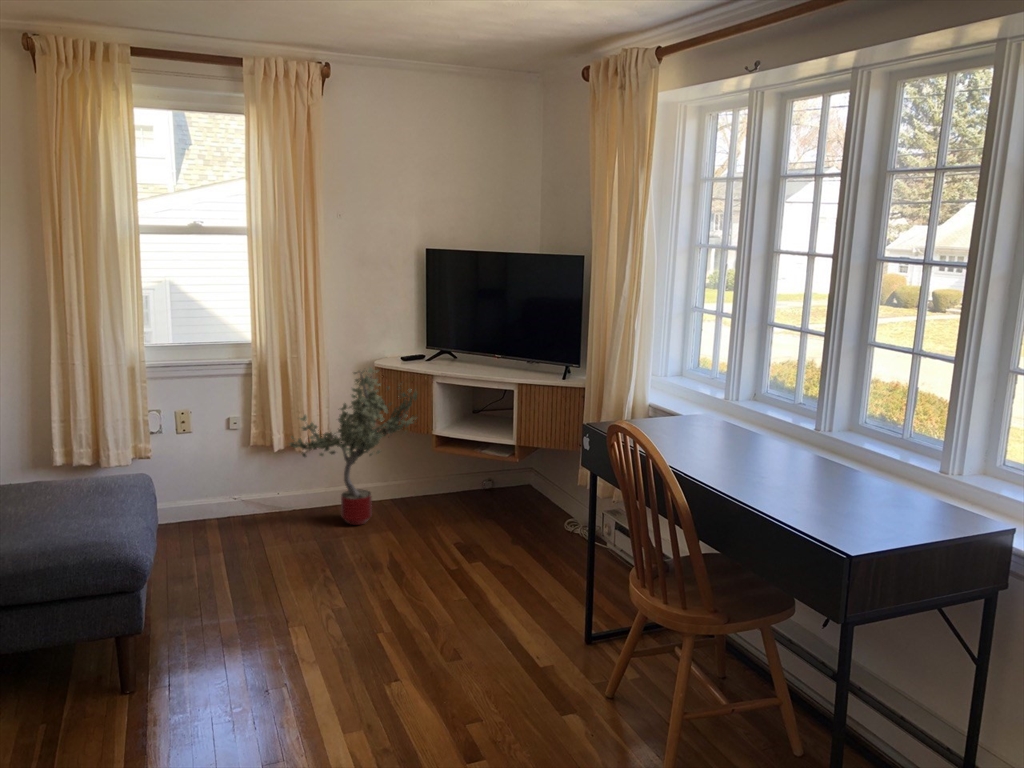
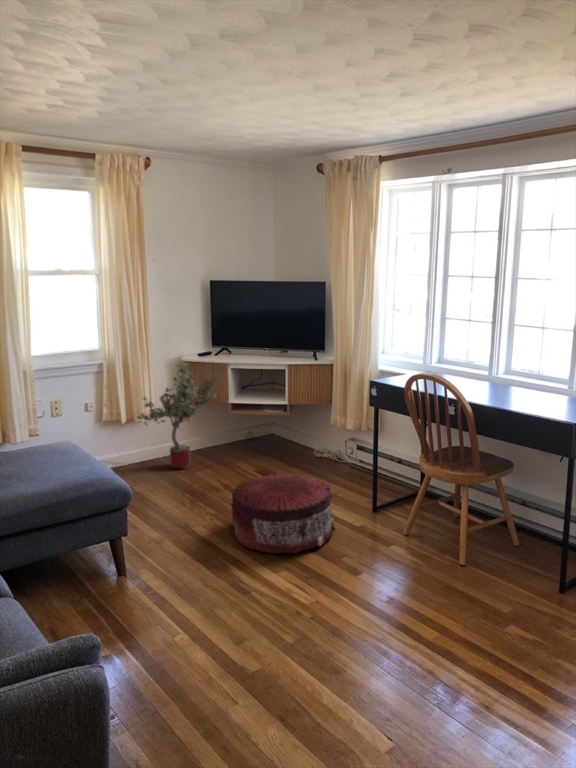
pouf: none [329,559,496,707] -> present [231,474,335,553]

